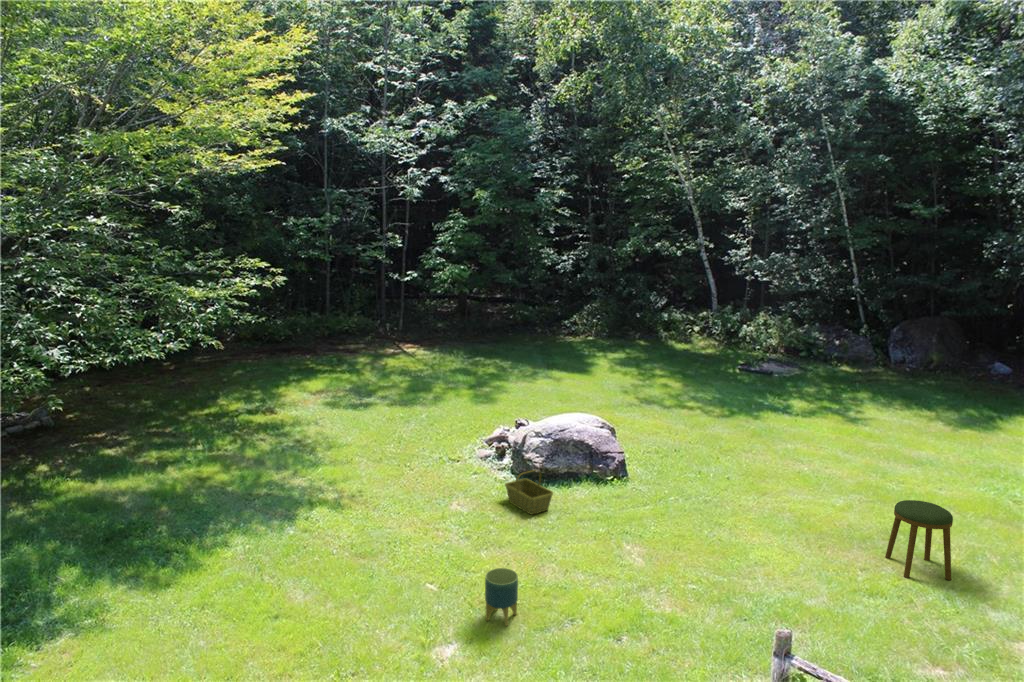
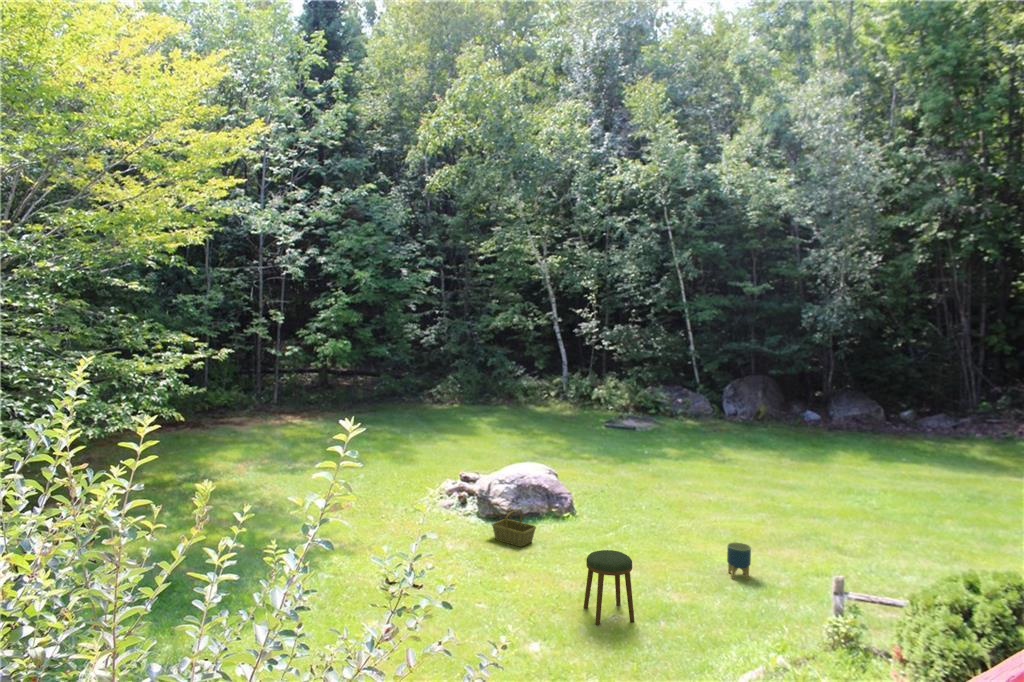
stool: present [885,500,953,580] -> present [584,550,634,625]
planter: present [485,568,518,626] -> present [727,542,751,580]

